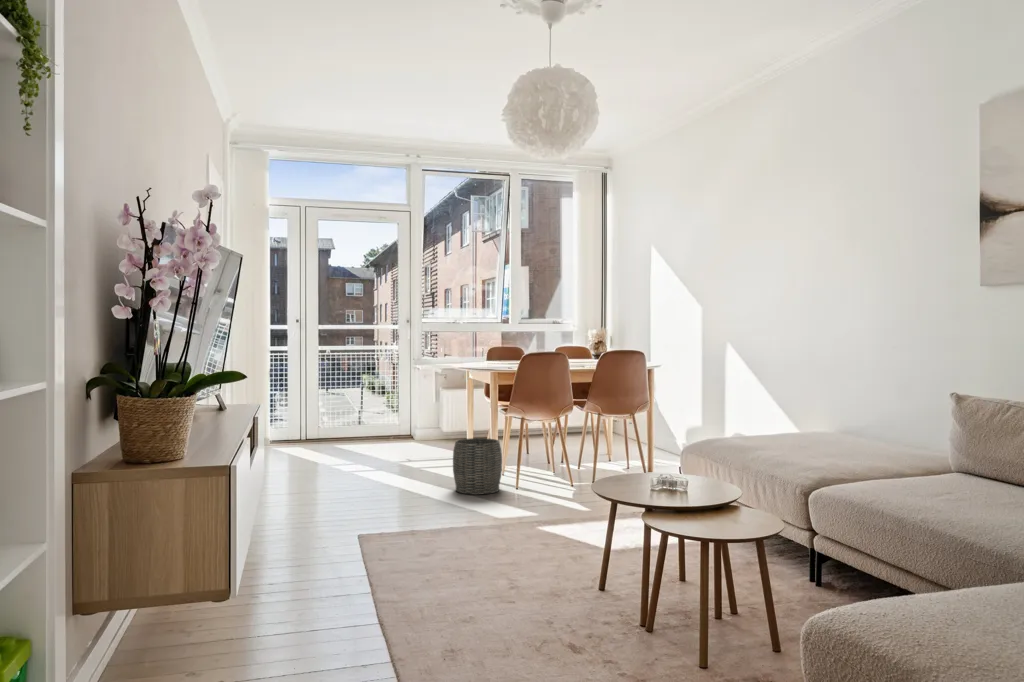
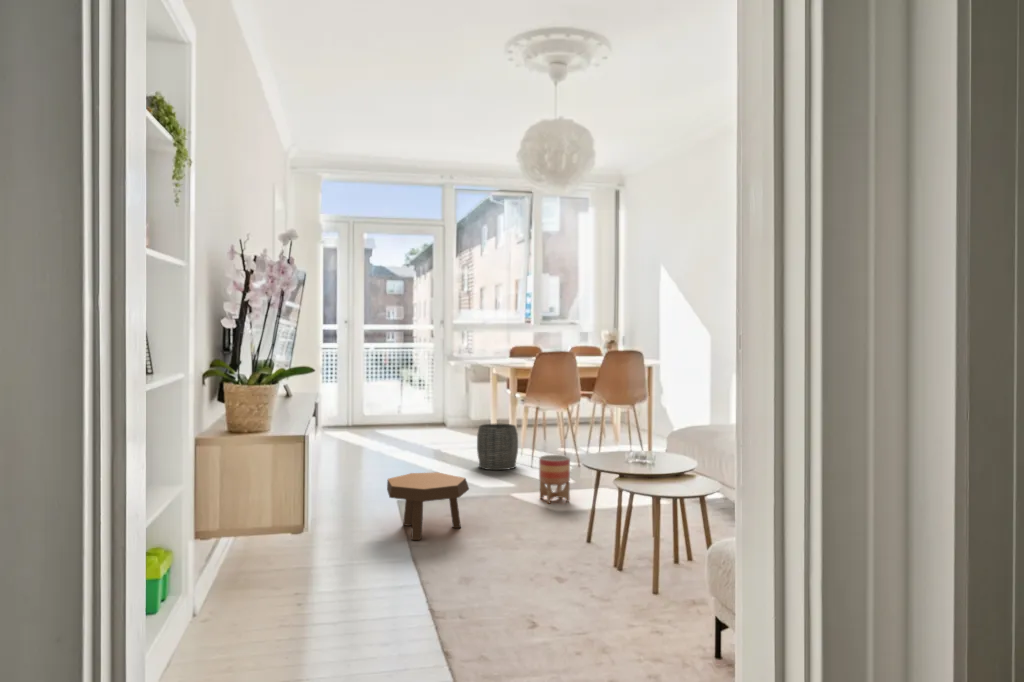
planter: none [533,477,570,537] -> present [539,455,570,503]
footstool: none [344,503,449,593] -> present [387,472,469,540]

